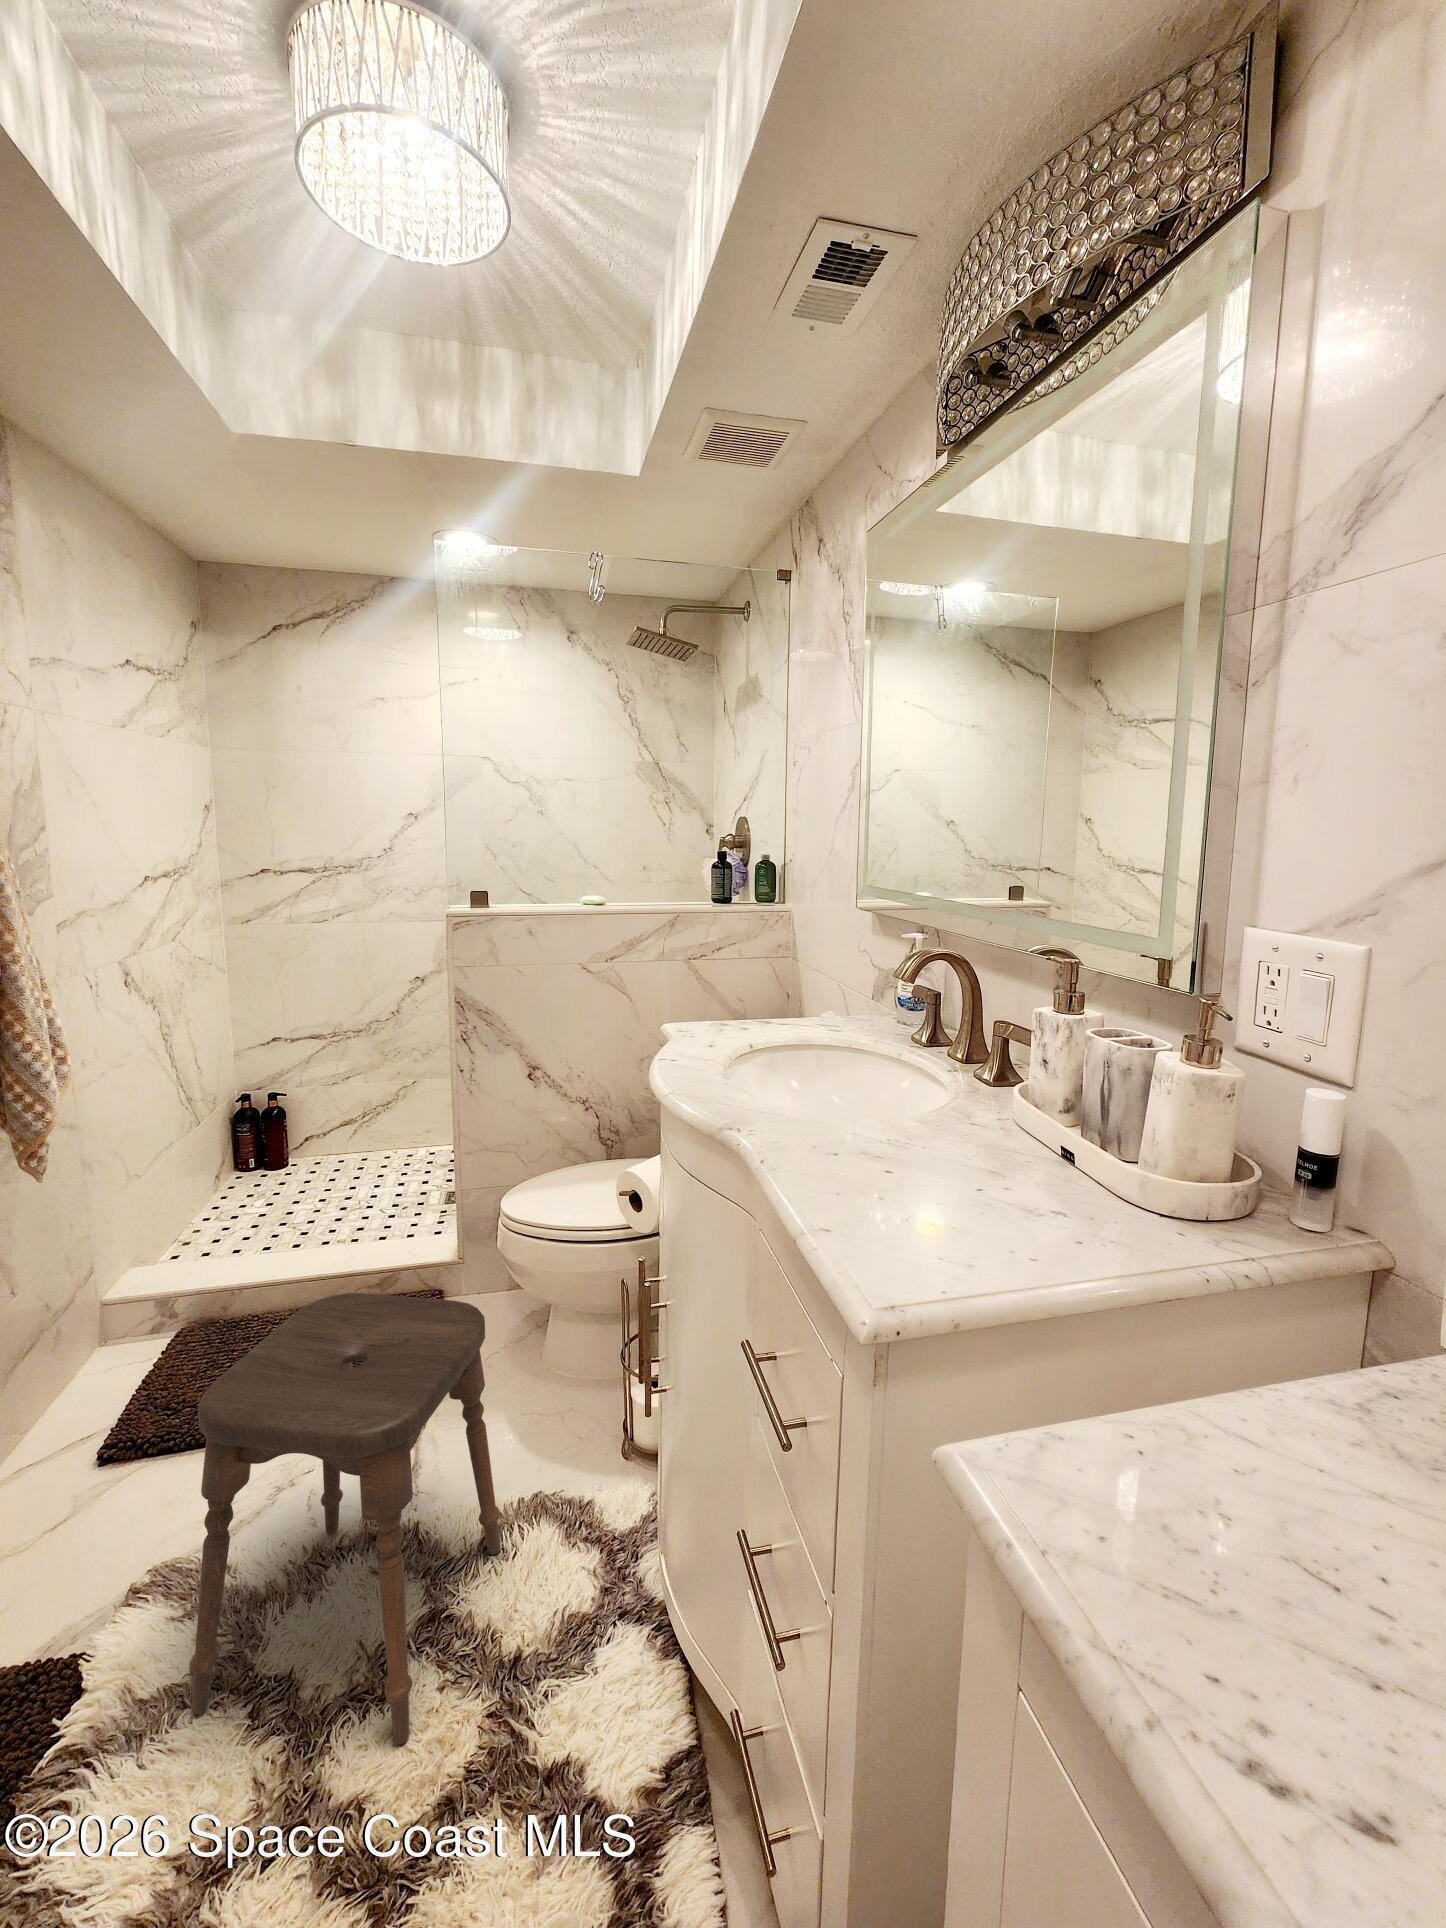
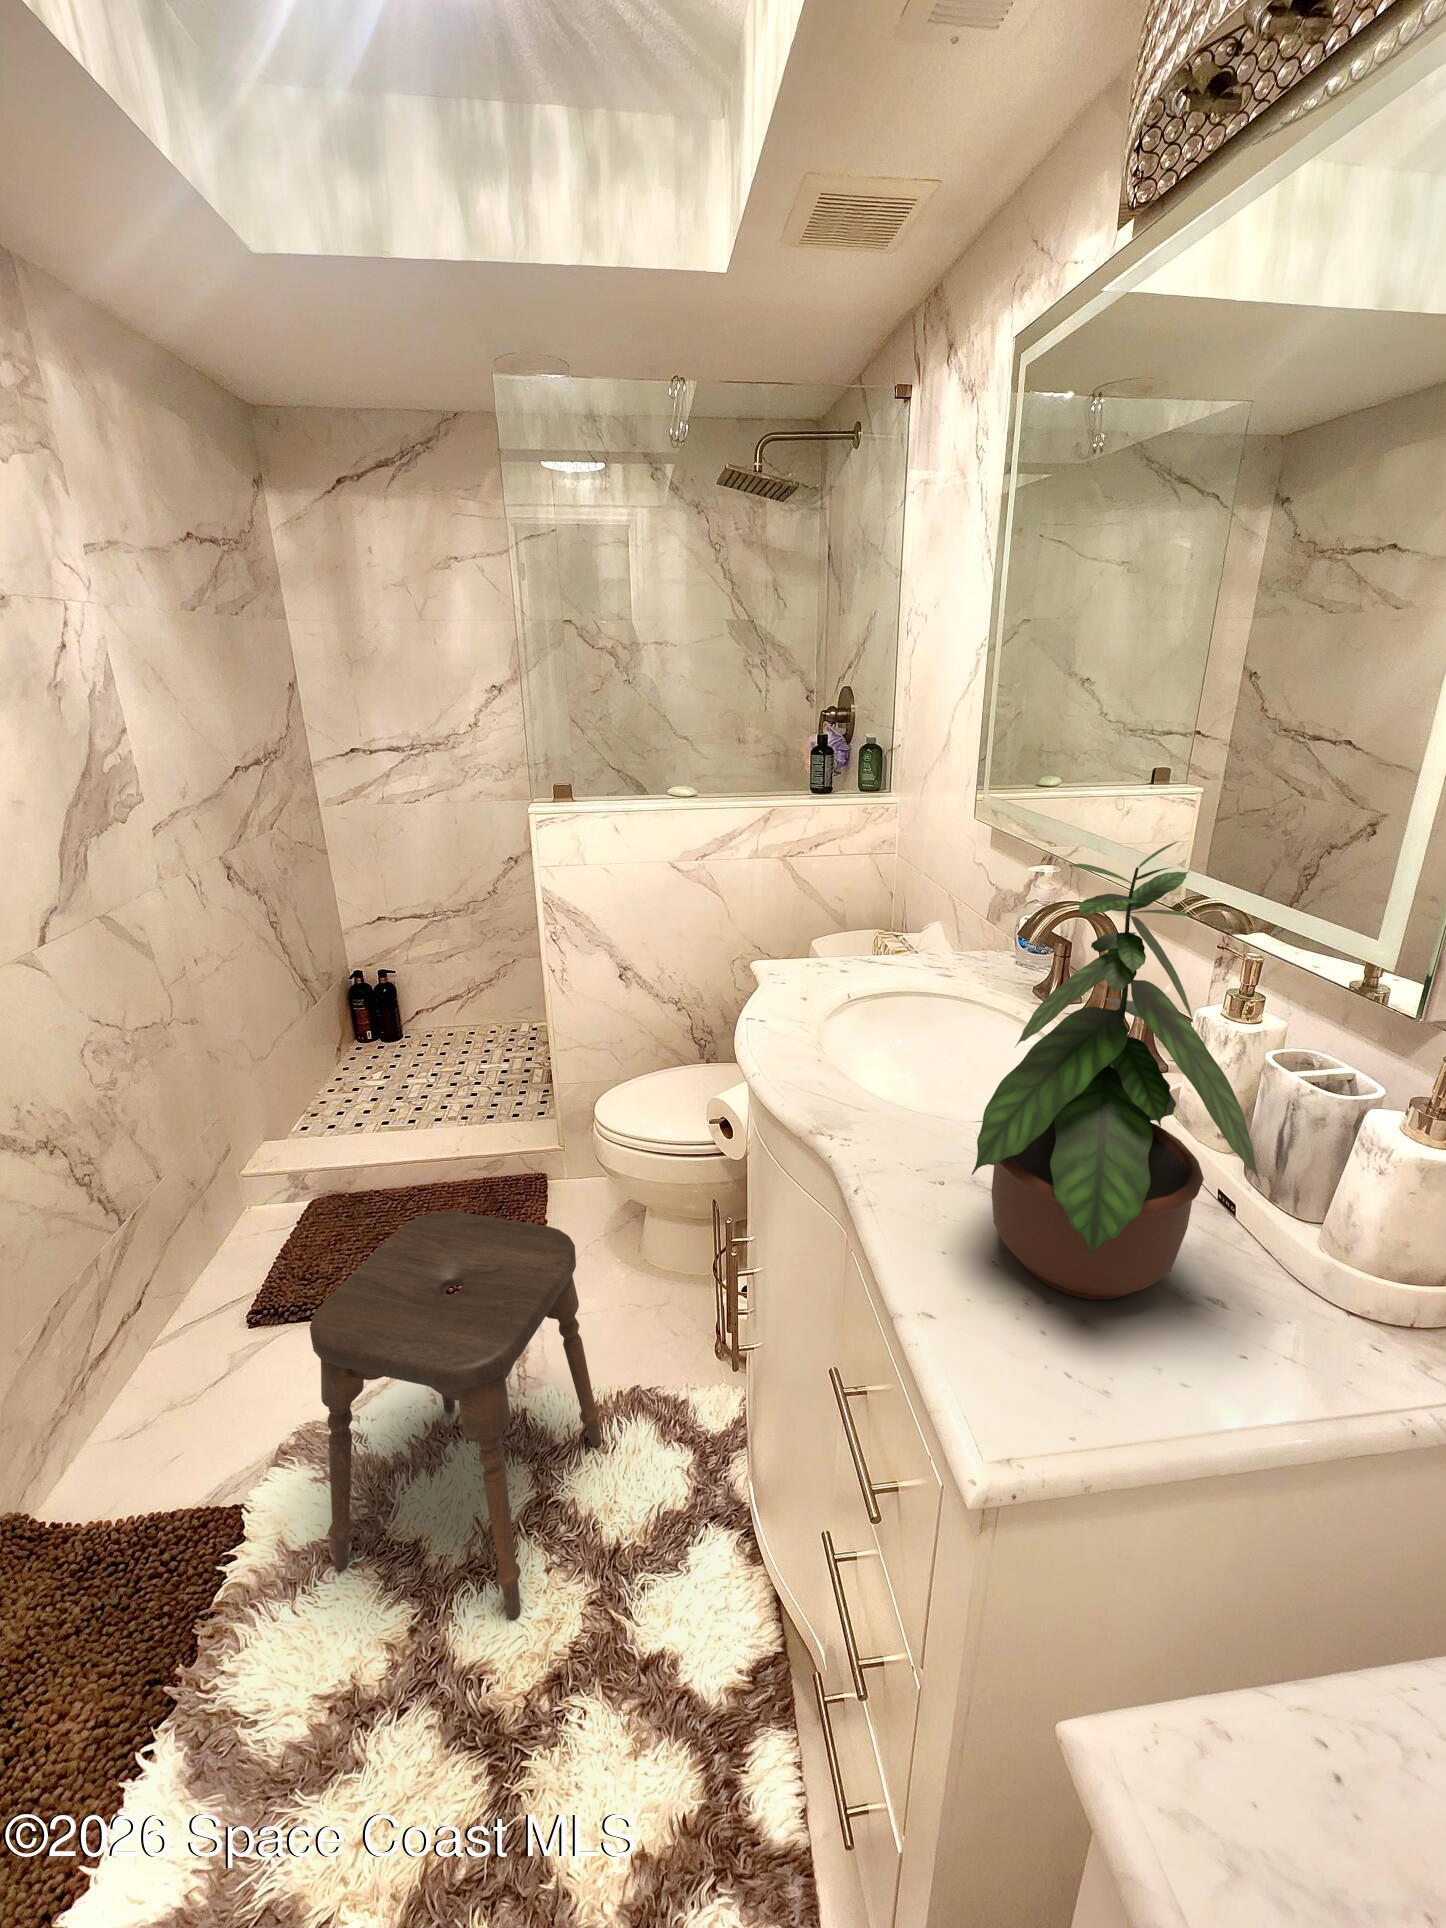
potted plant: none [851,837,1099,1226] -> present [972,842,1261,1299]

